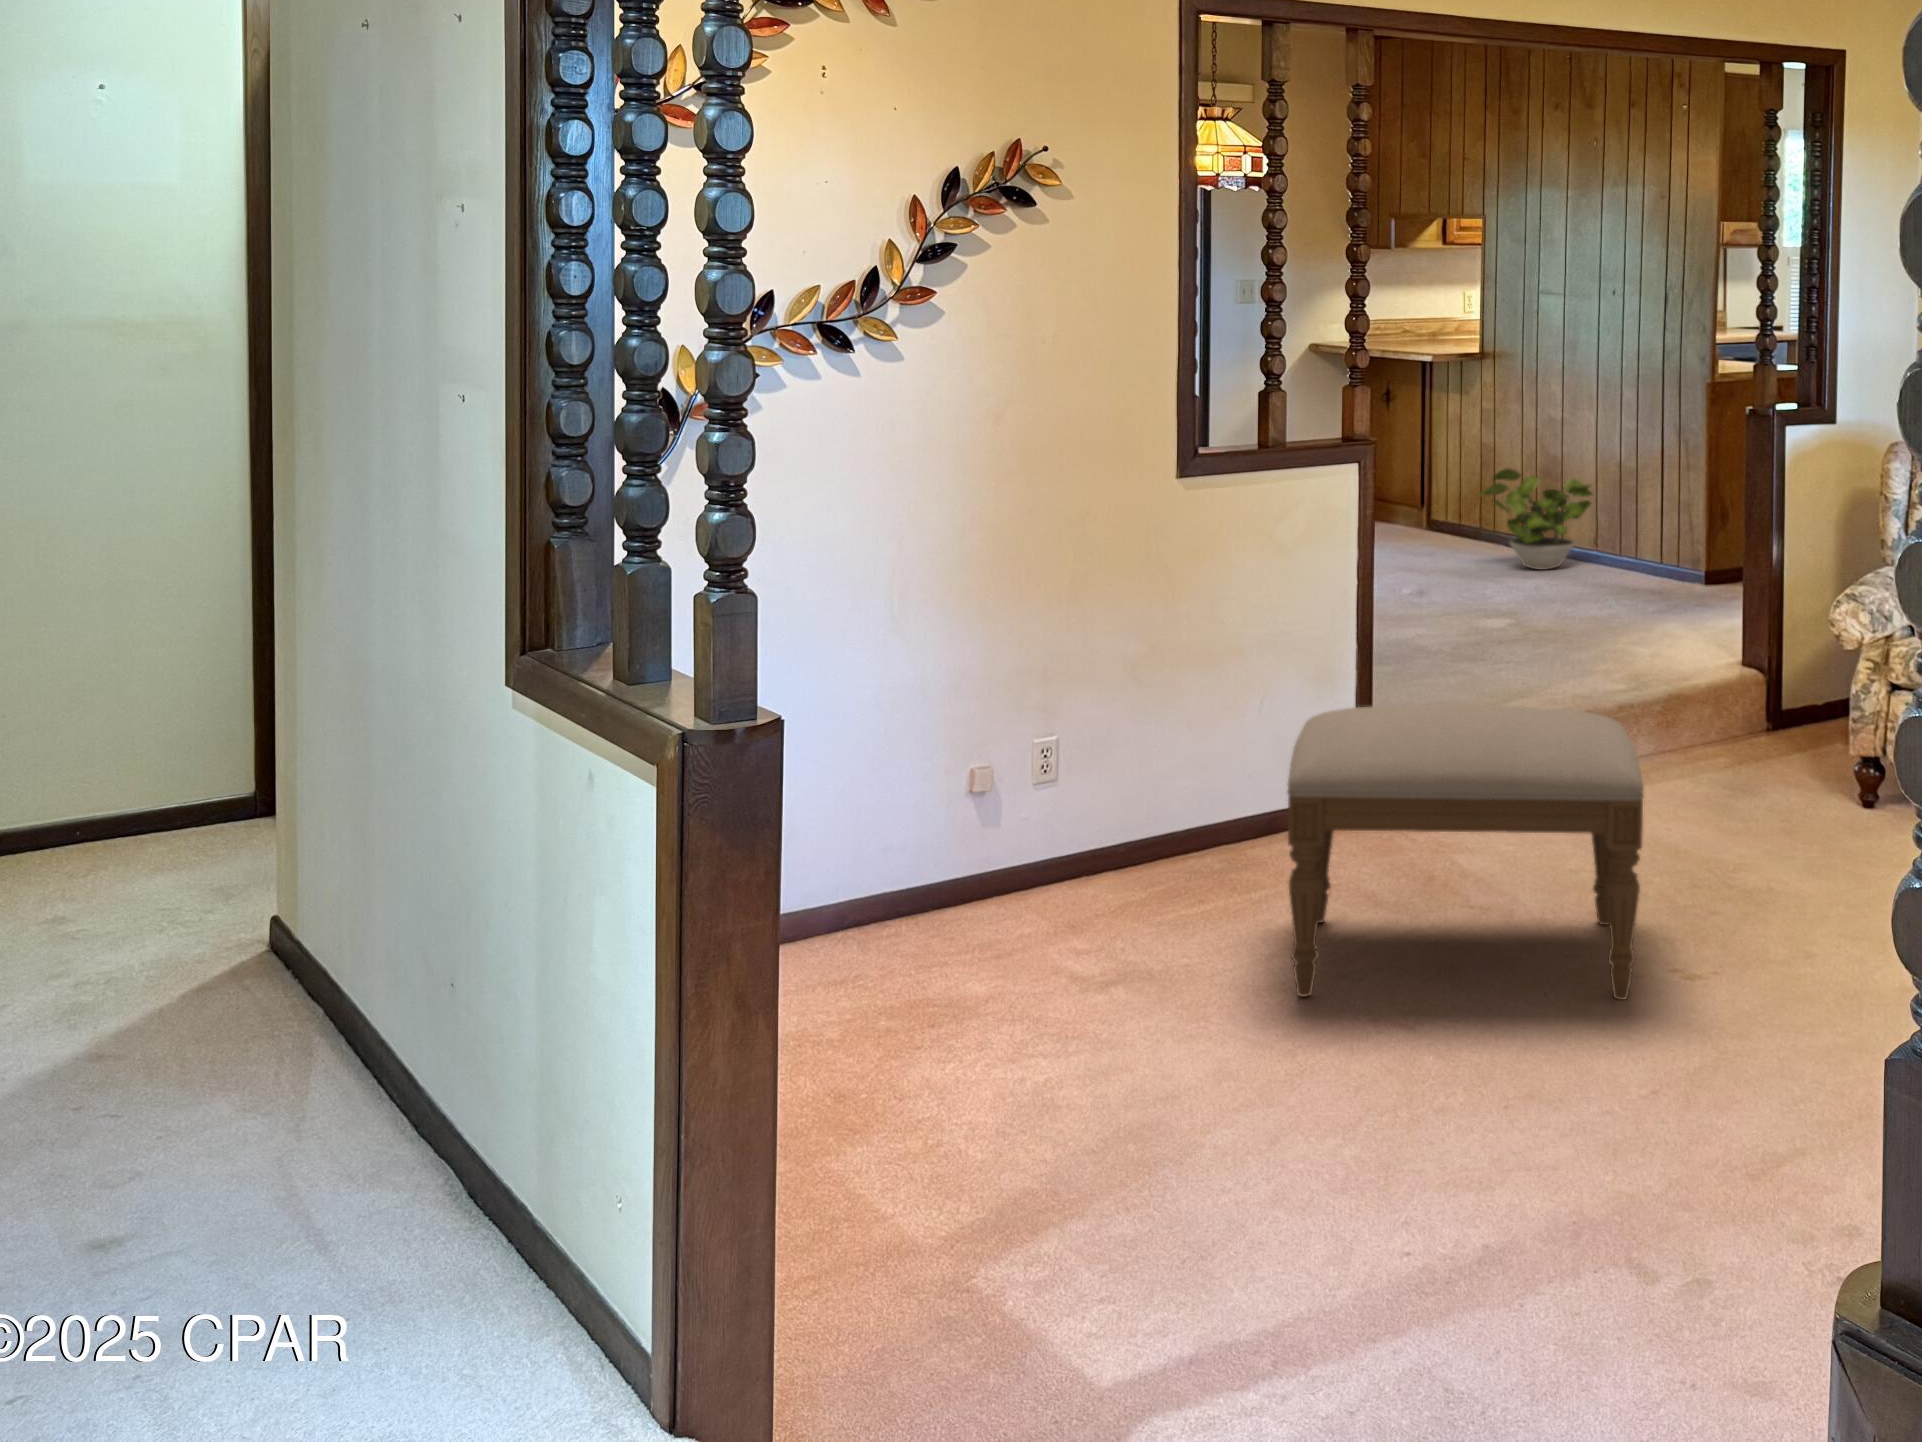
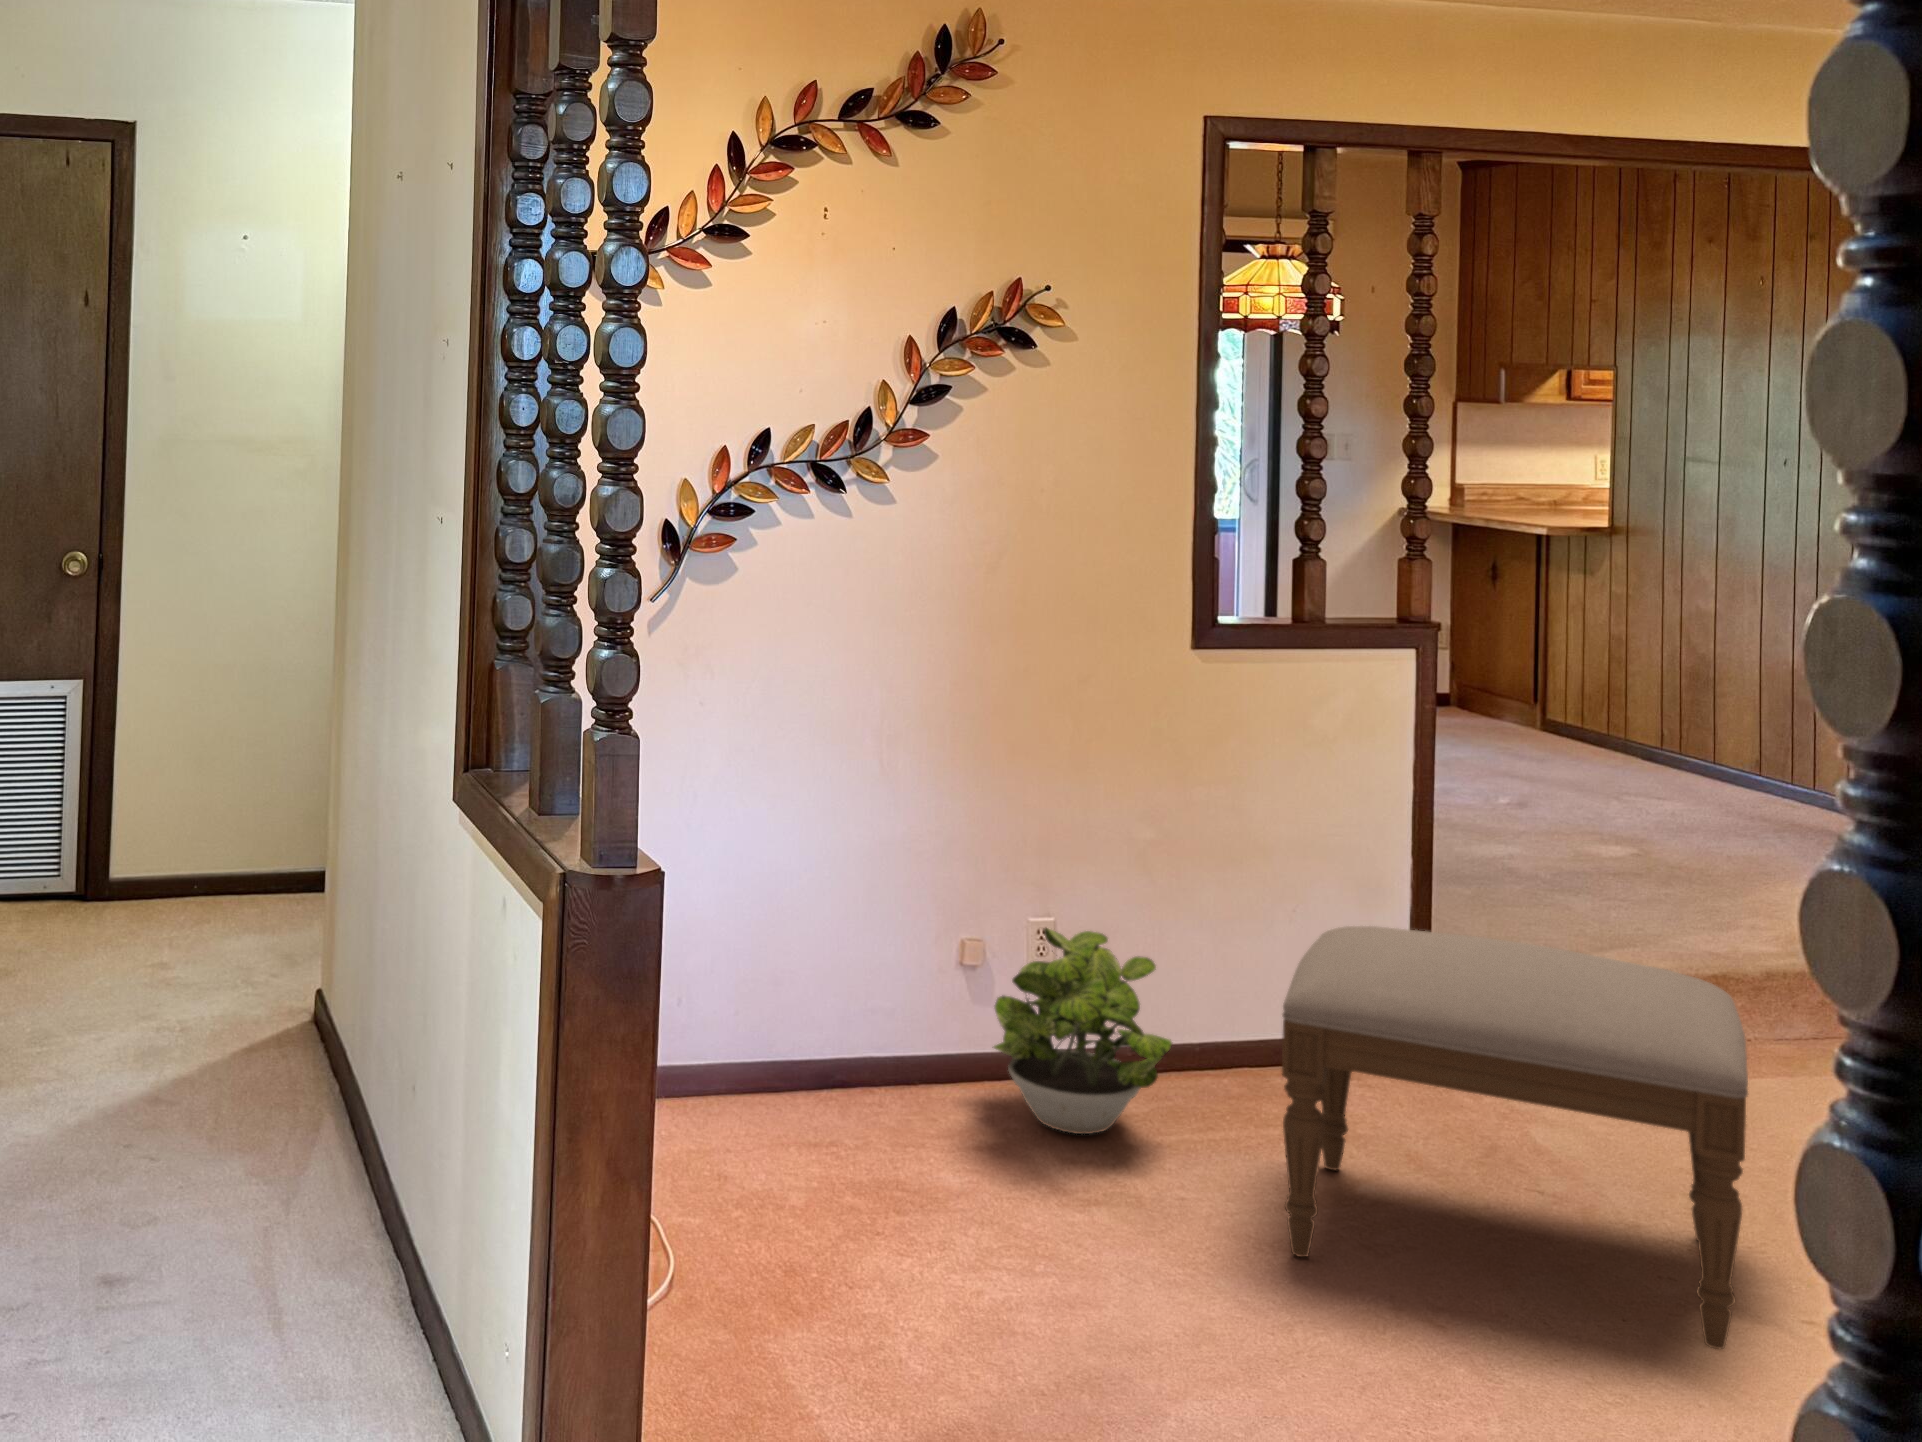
potted plant: present [1479,468,1592,570] -> present [994,928,1172,1134]

